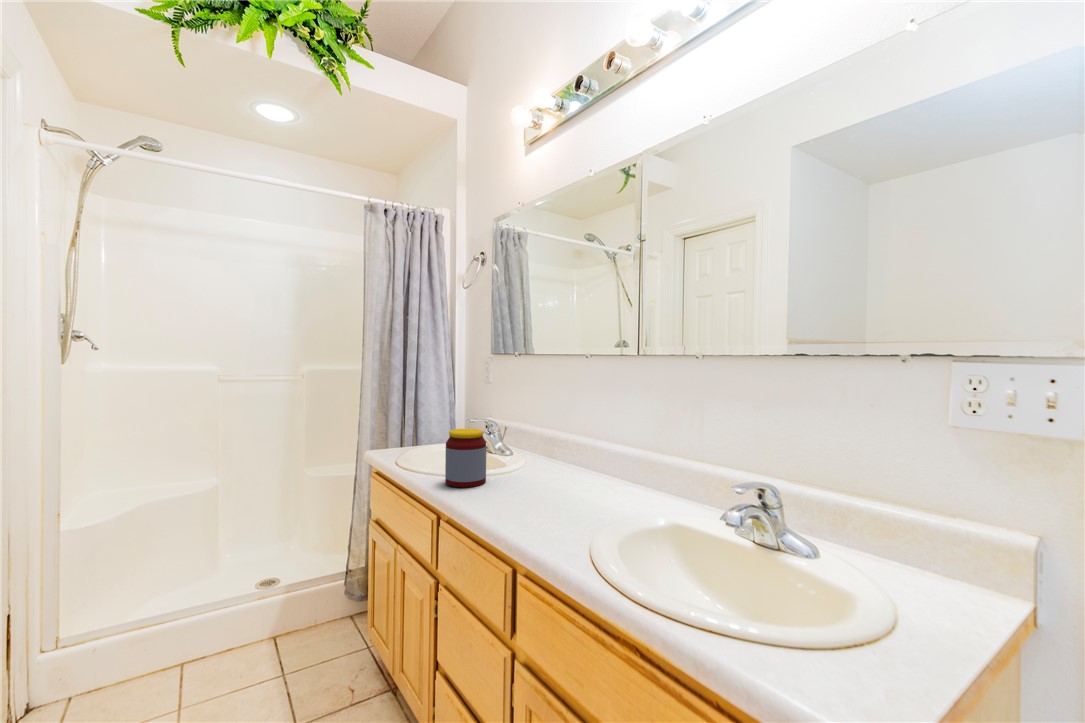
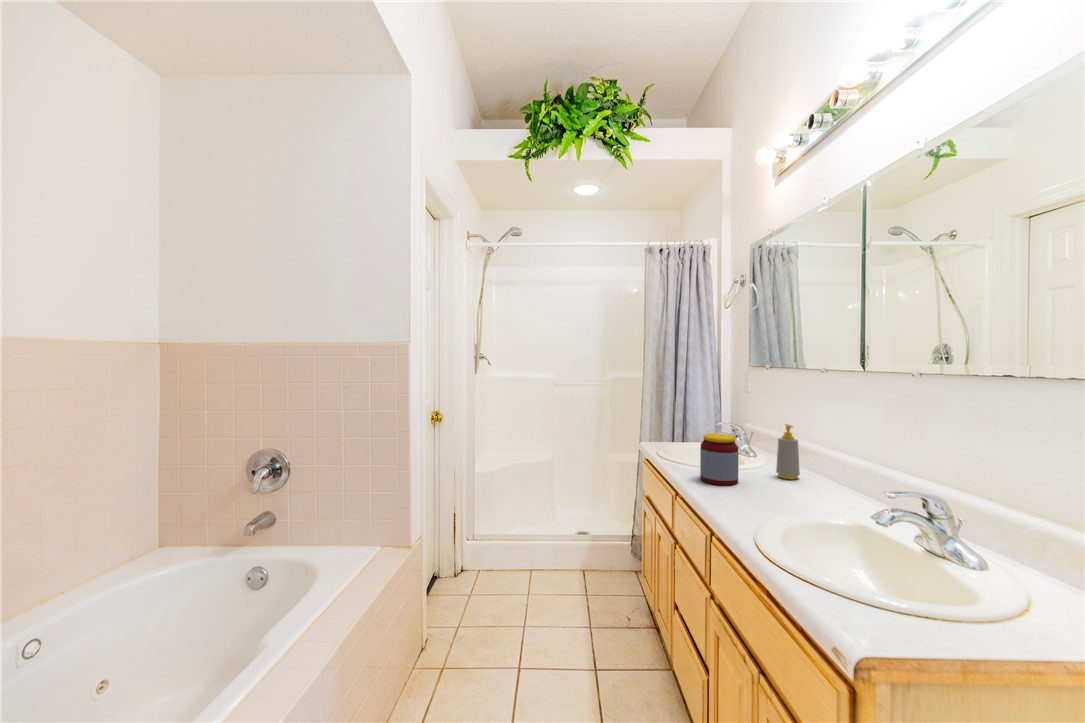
soap bottle: none [519,412,541,470] -> present [776,424,800,479]

